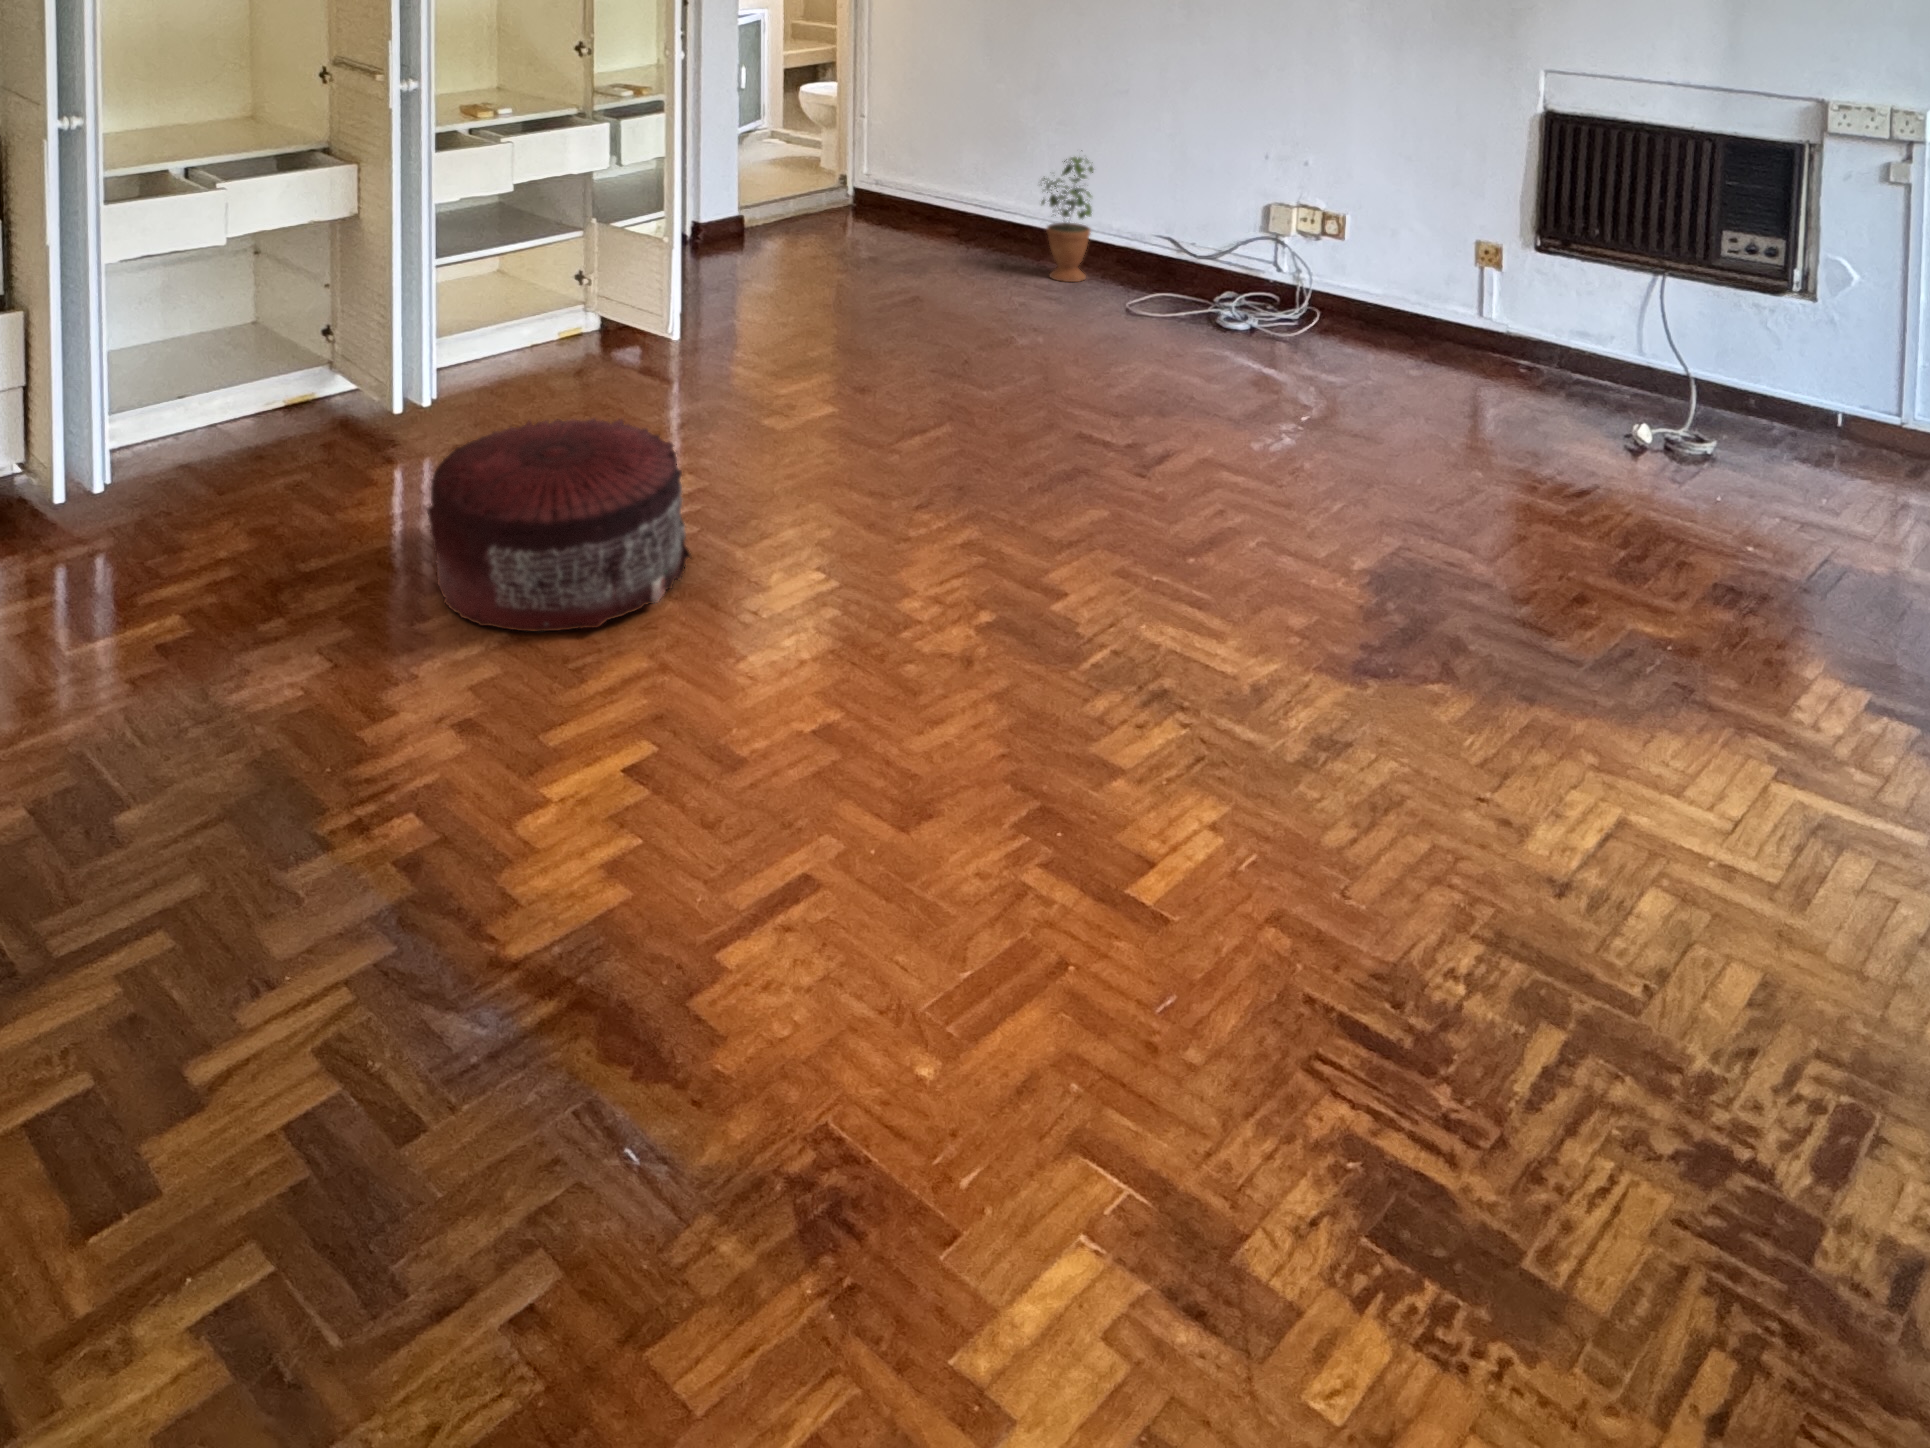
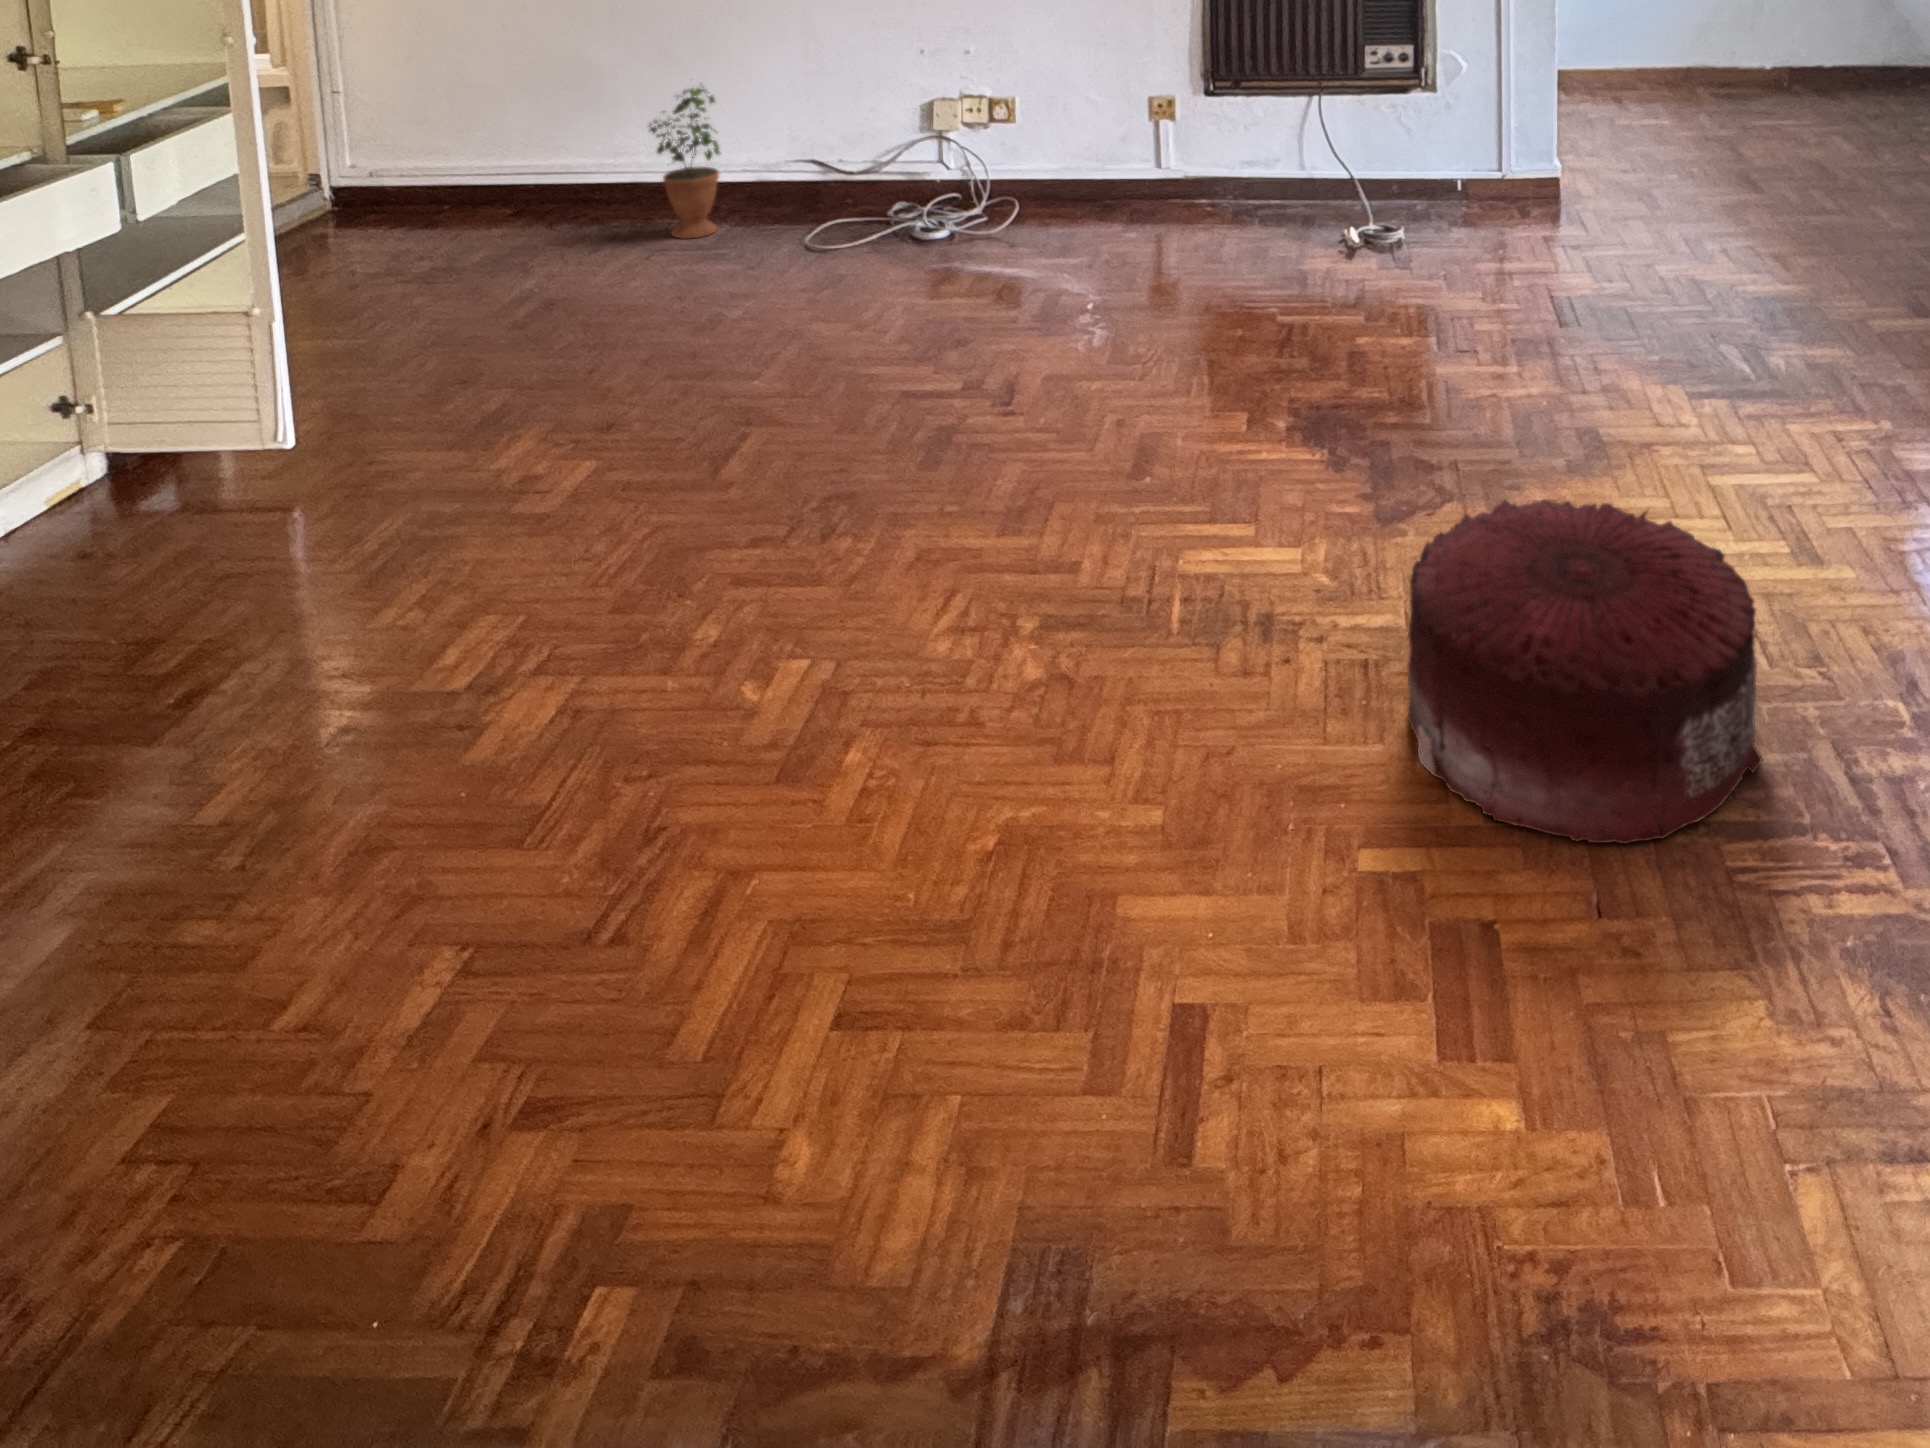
pouf: present [427,418,691,632] -> present [1407,500,1762,844]

